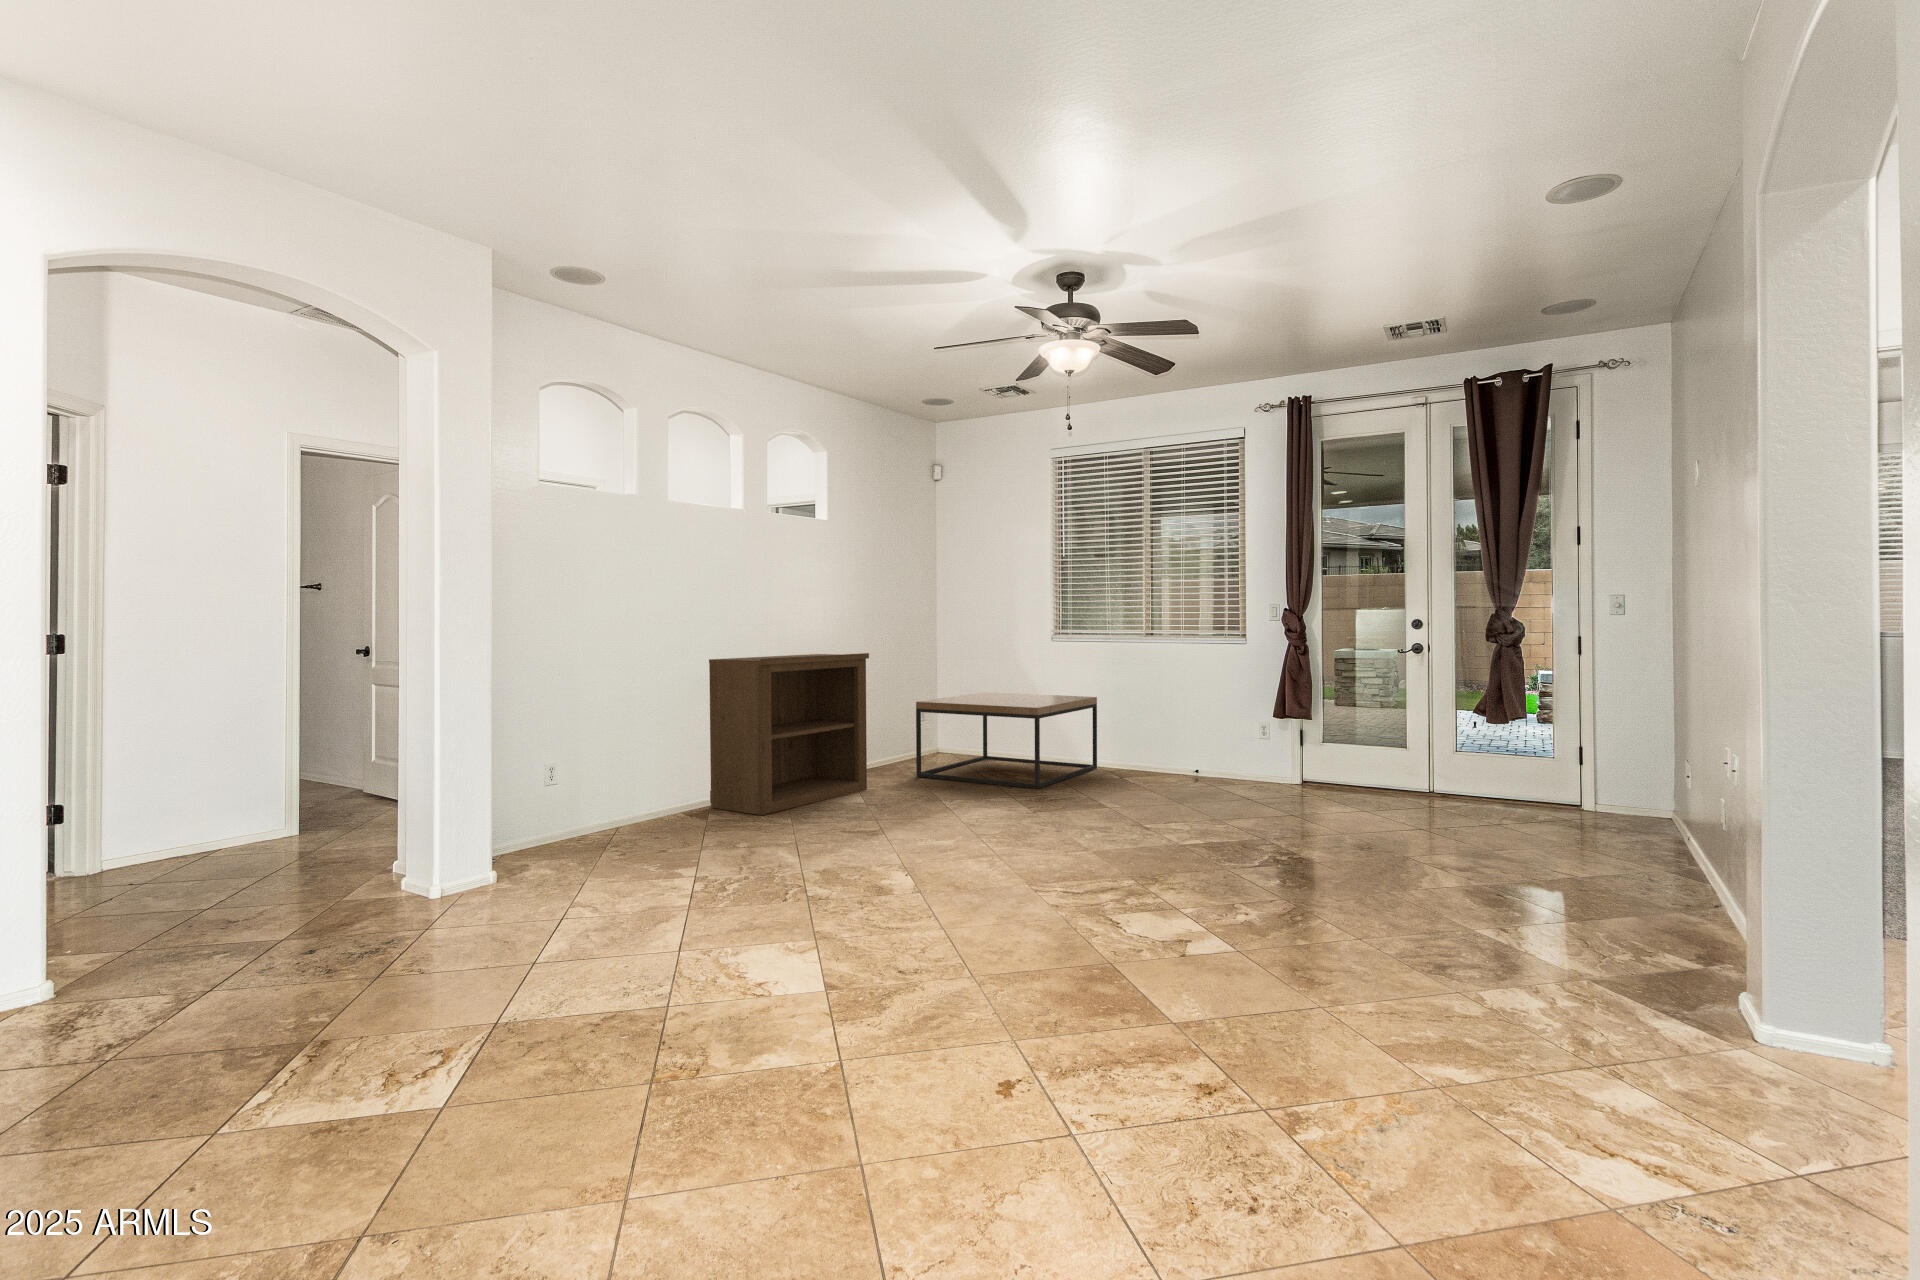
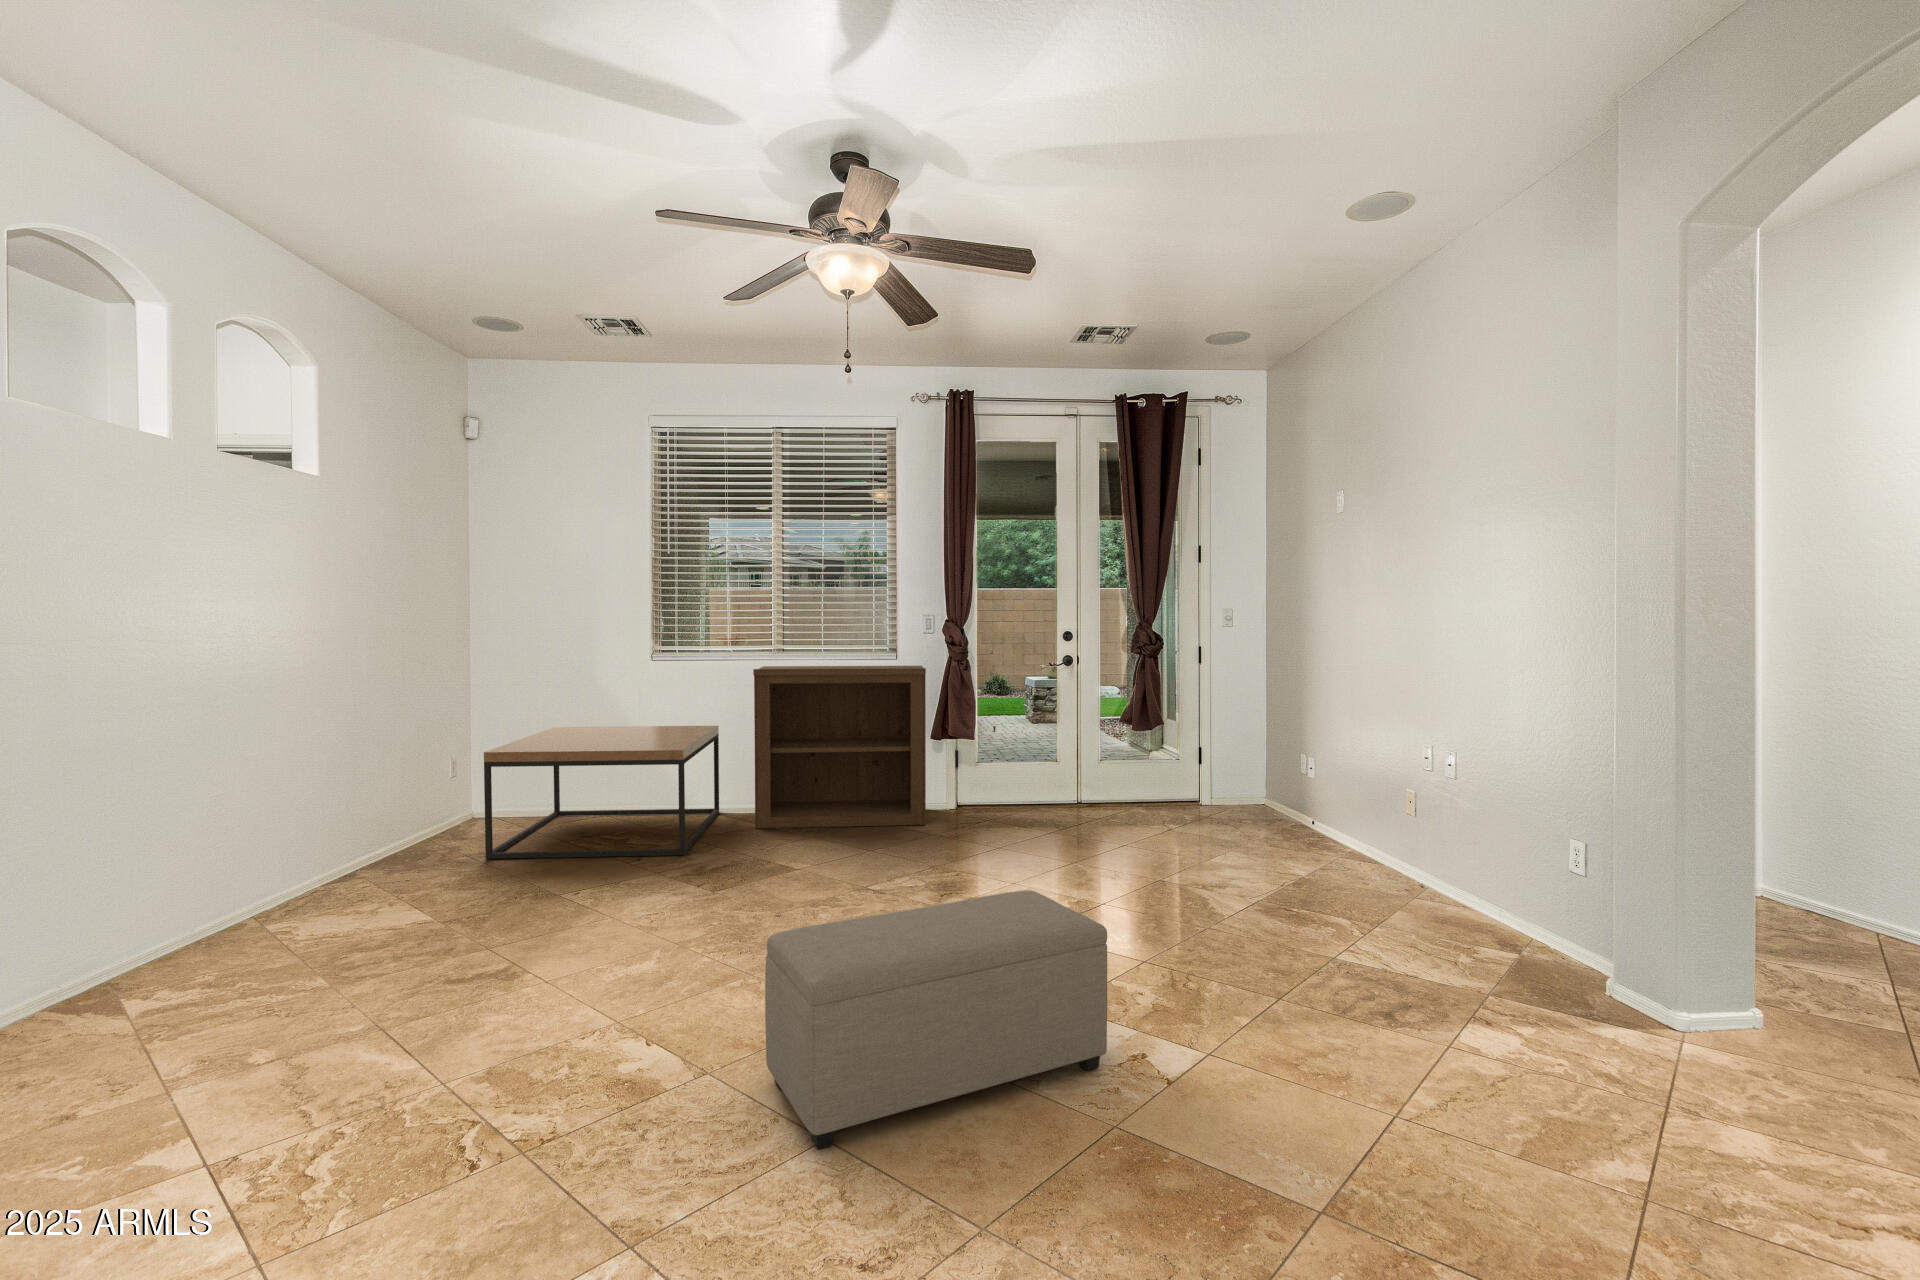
bookshelf: present [709,653,869,815] -> present [753,666,926,828]
ottoman: none [930,796,1160,928] -> present [765,890,1107,1149]

